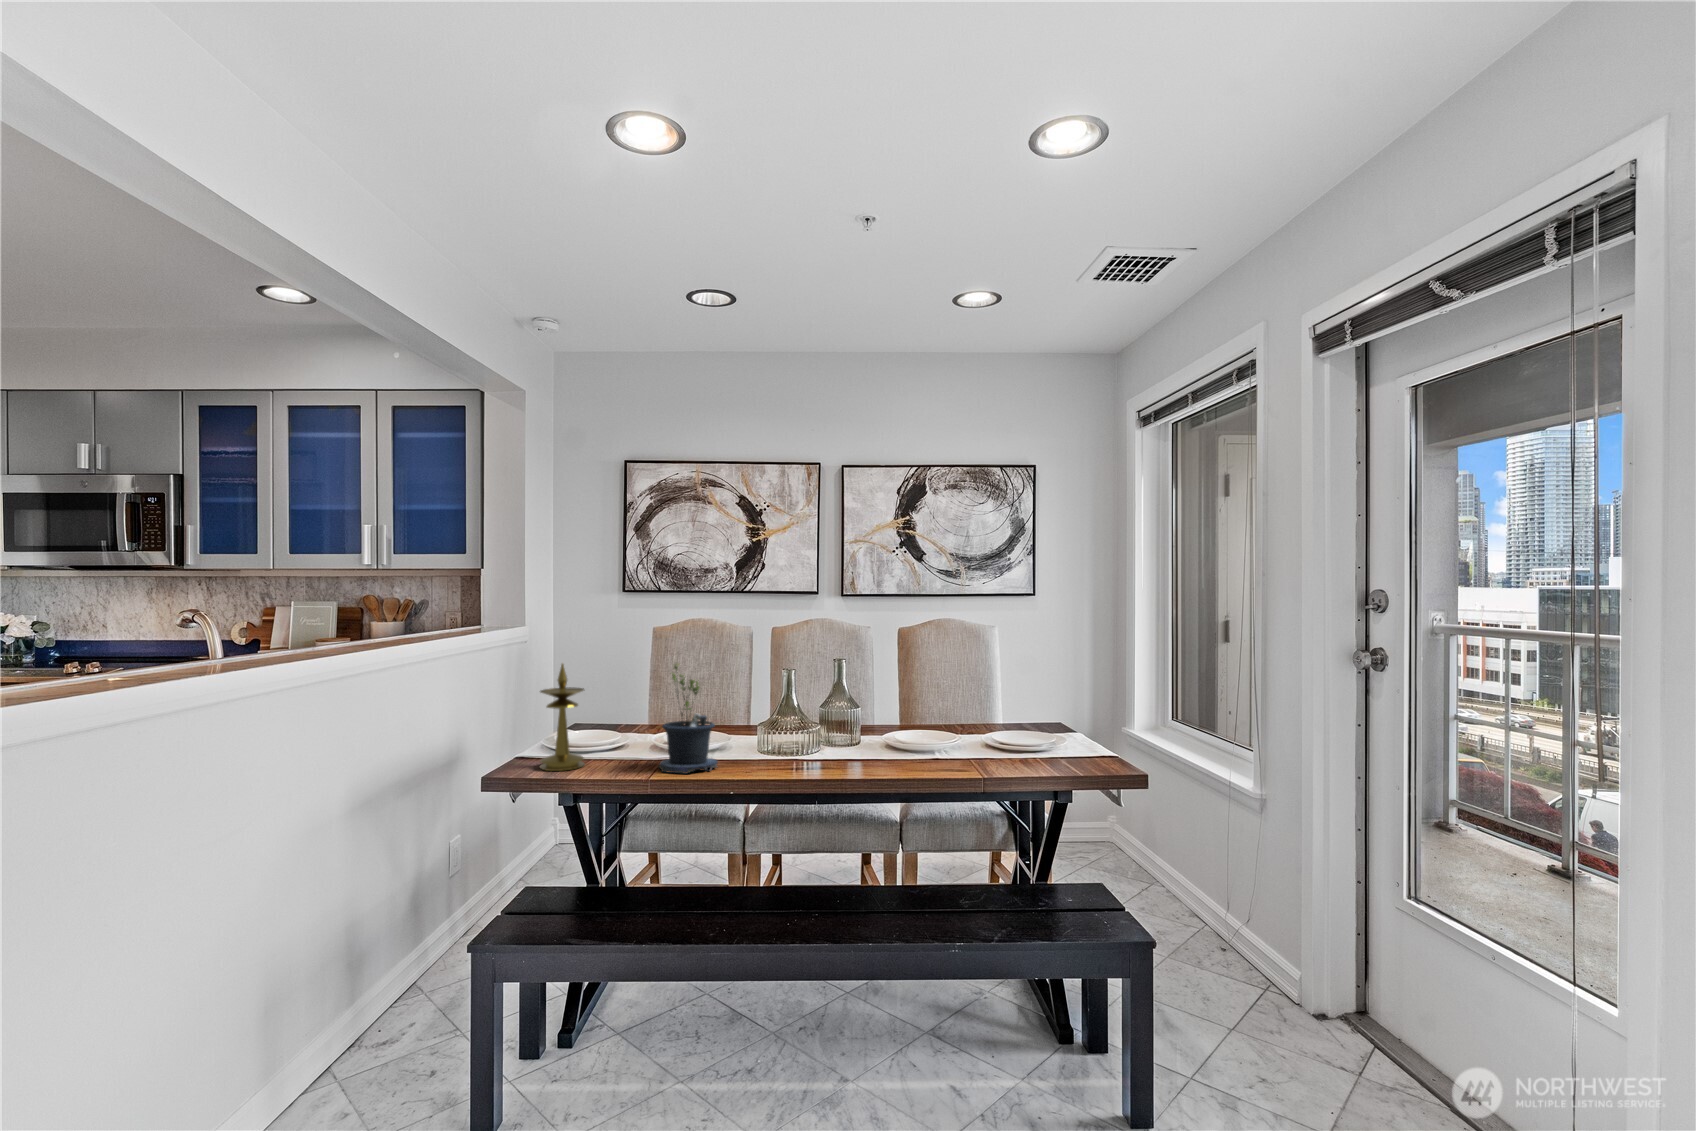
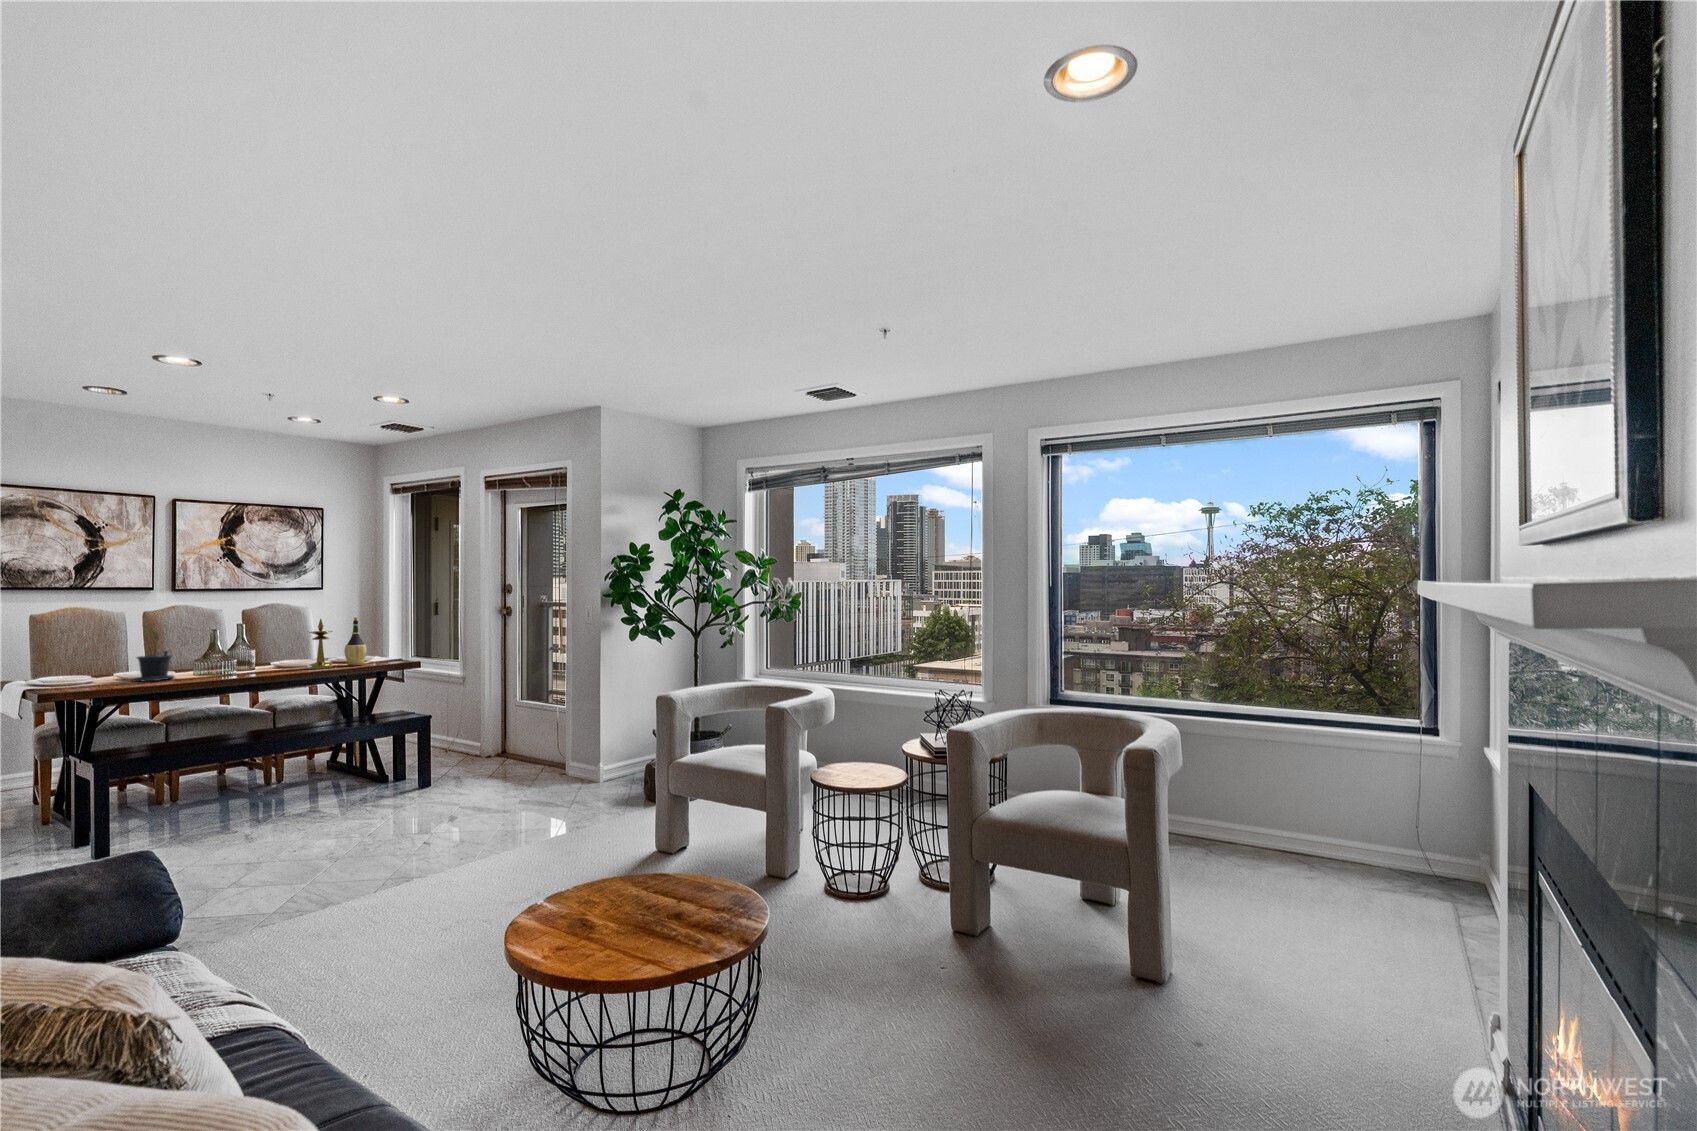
wine bottle: none [1010,662,1051,765] -> present [344,617,367,665]
candlestick: present [540,664,584,771] -> present [309,619,332,669]

